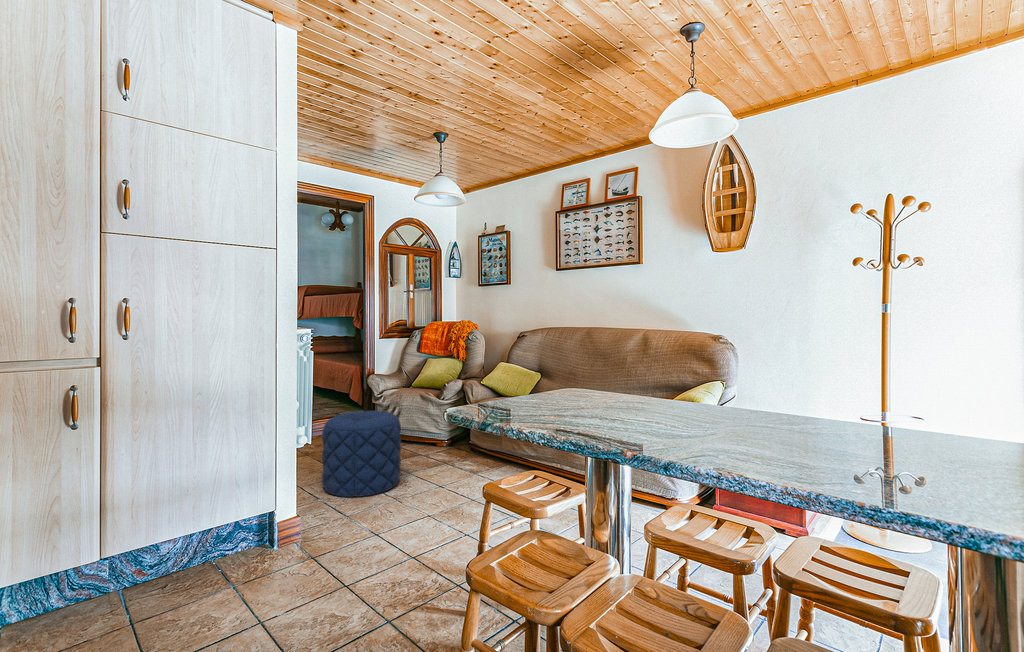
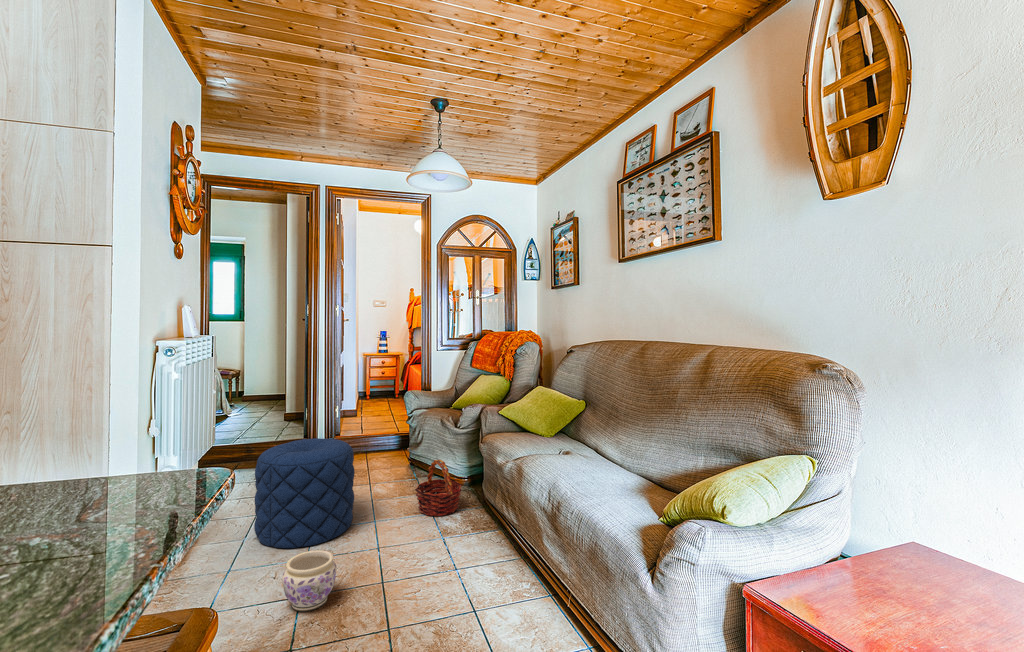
basket: none [428,421,465,464] -> present [415,460,462,516]
planter: none [421,480,456,519] -> present [282,550,336,612]

